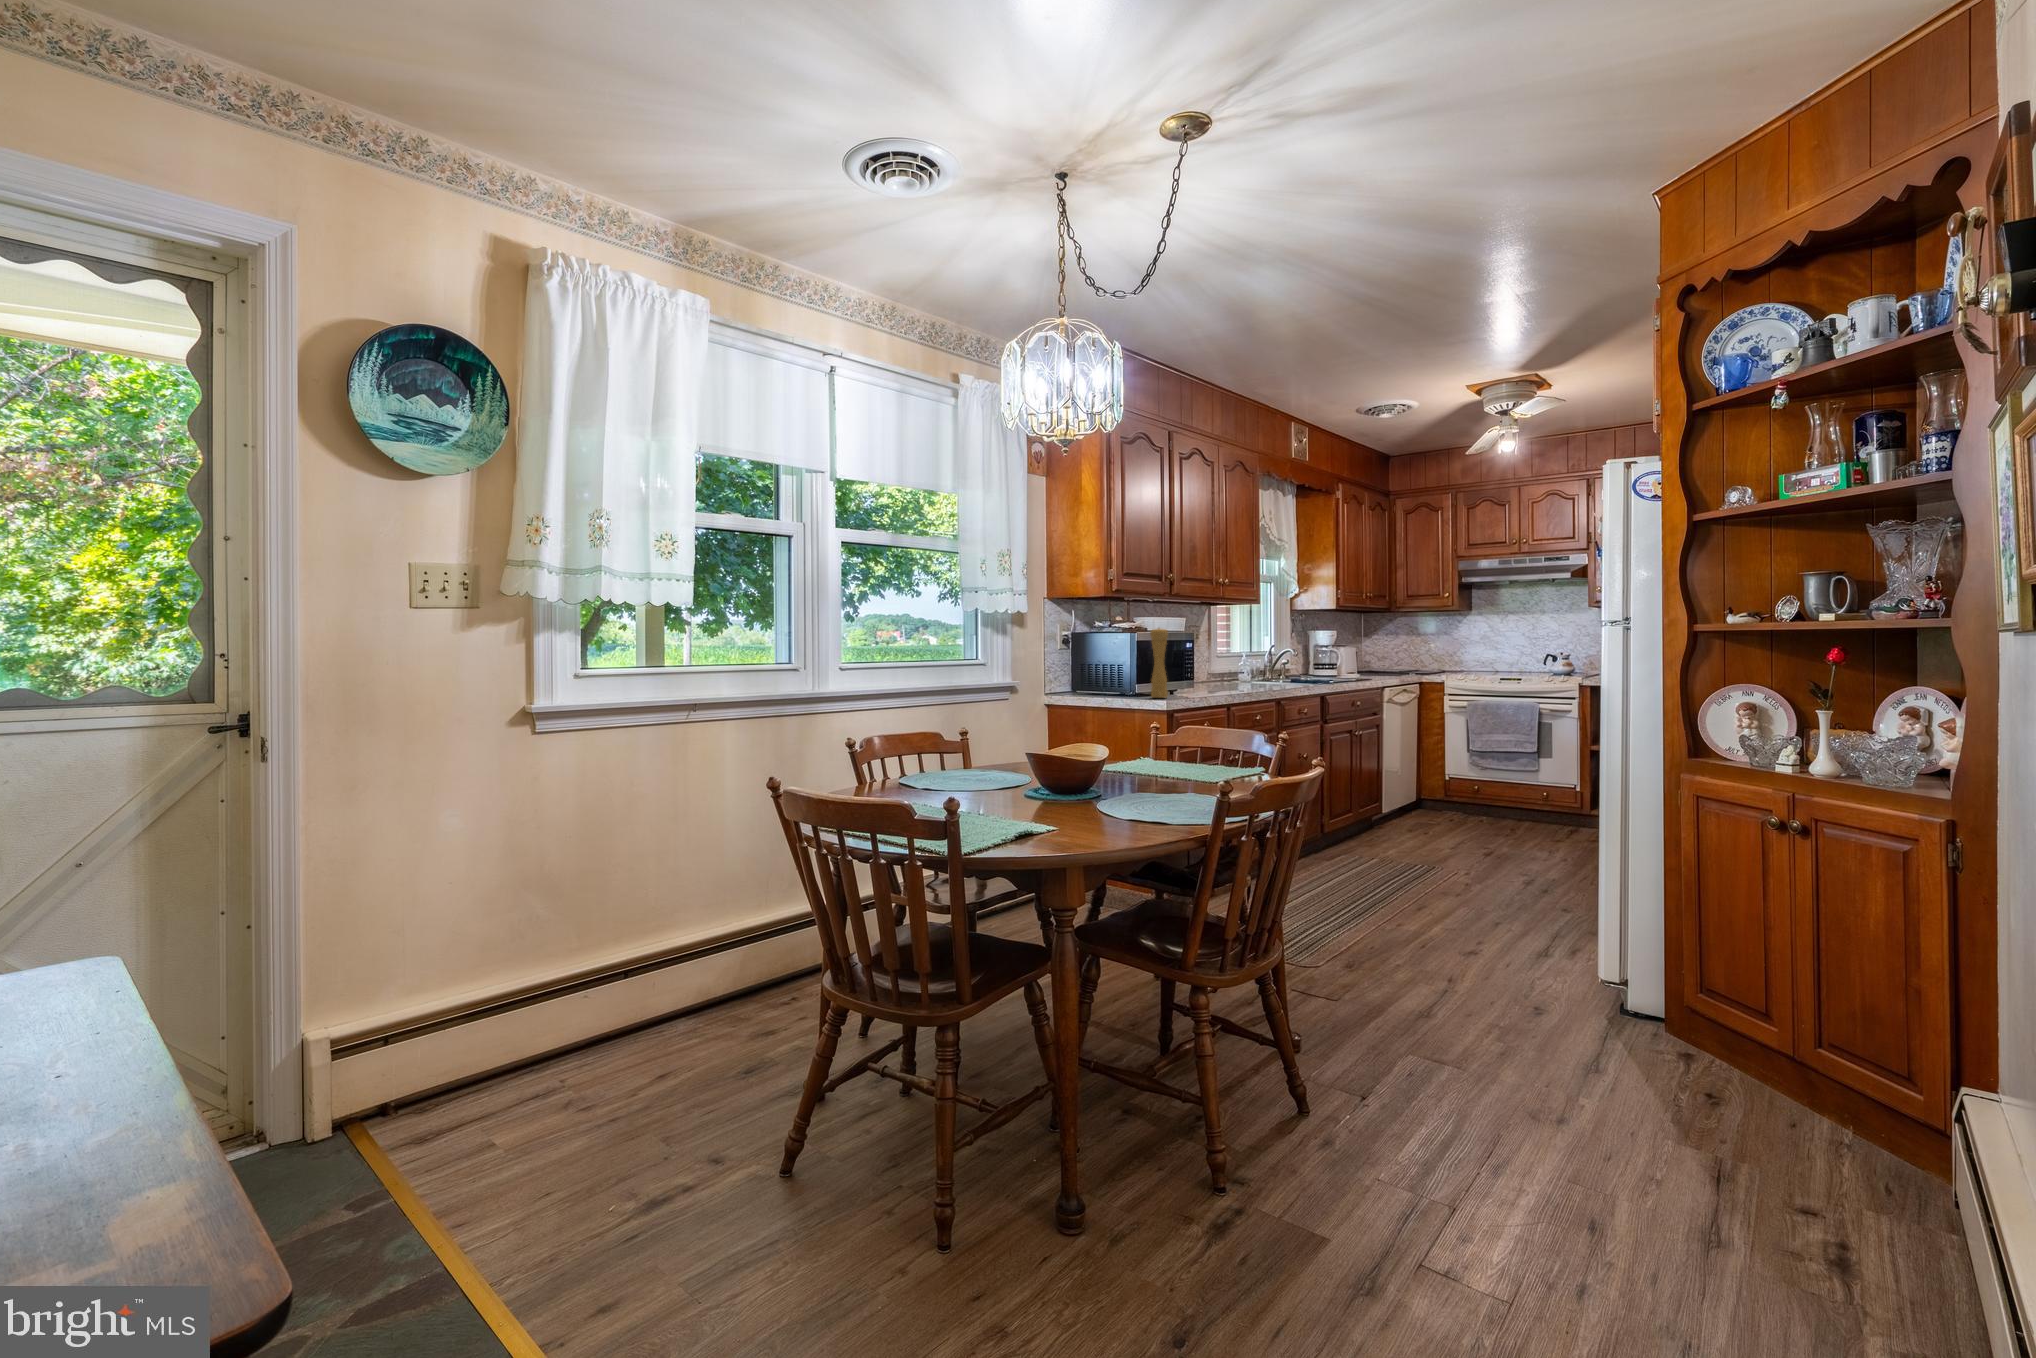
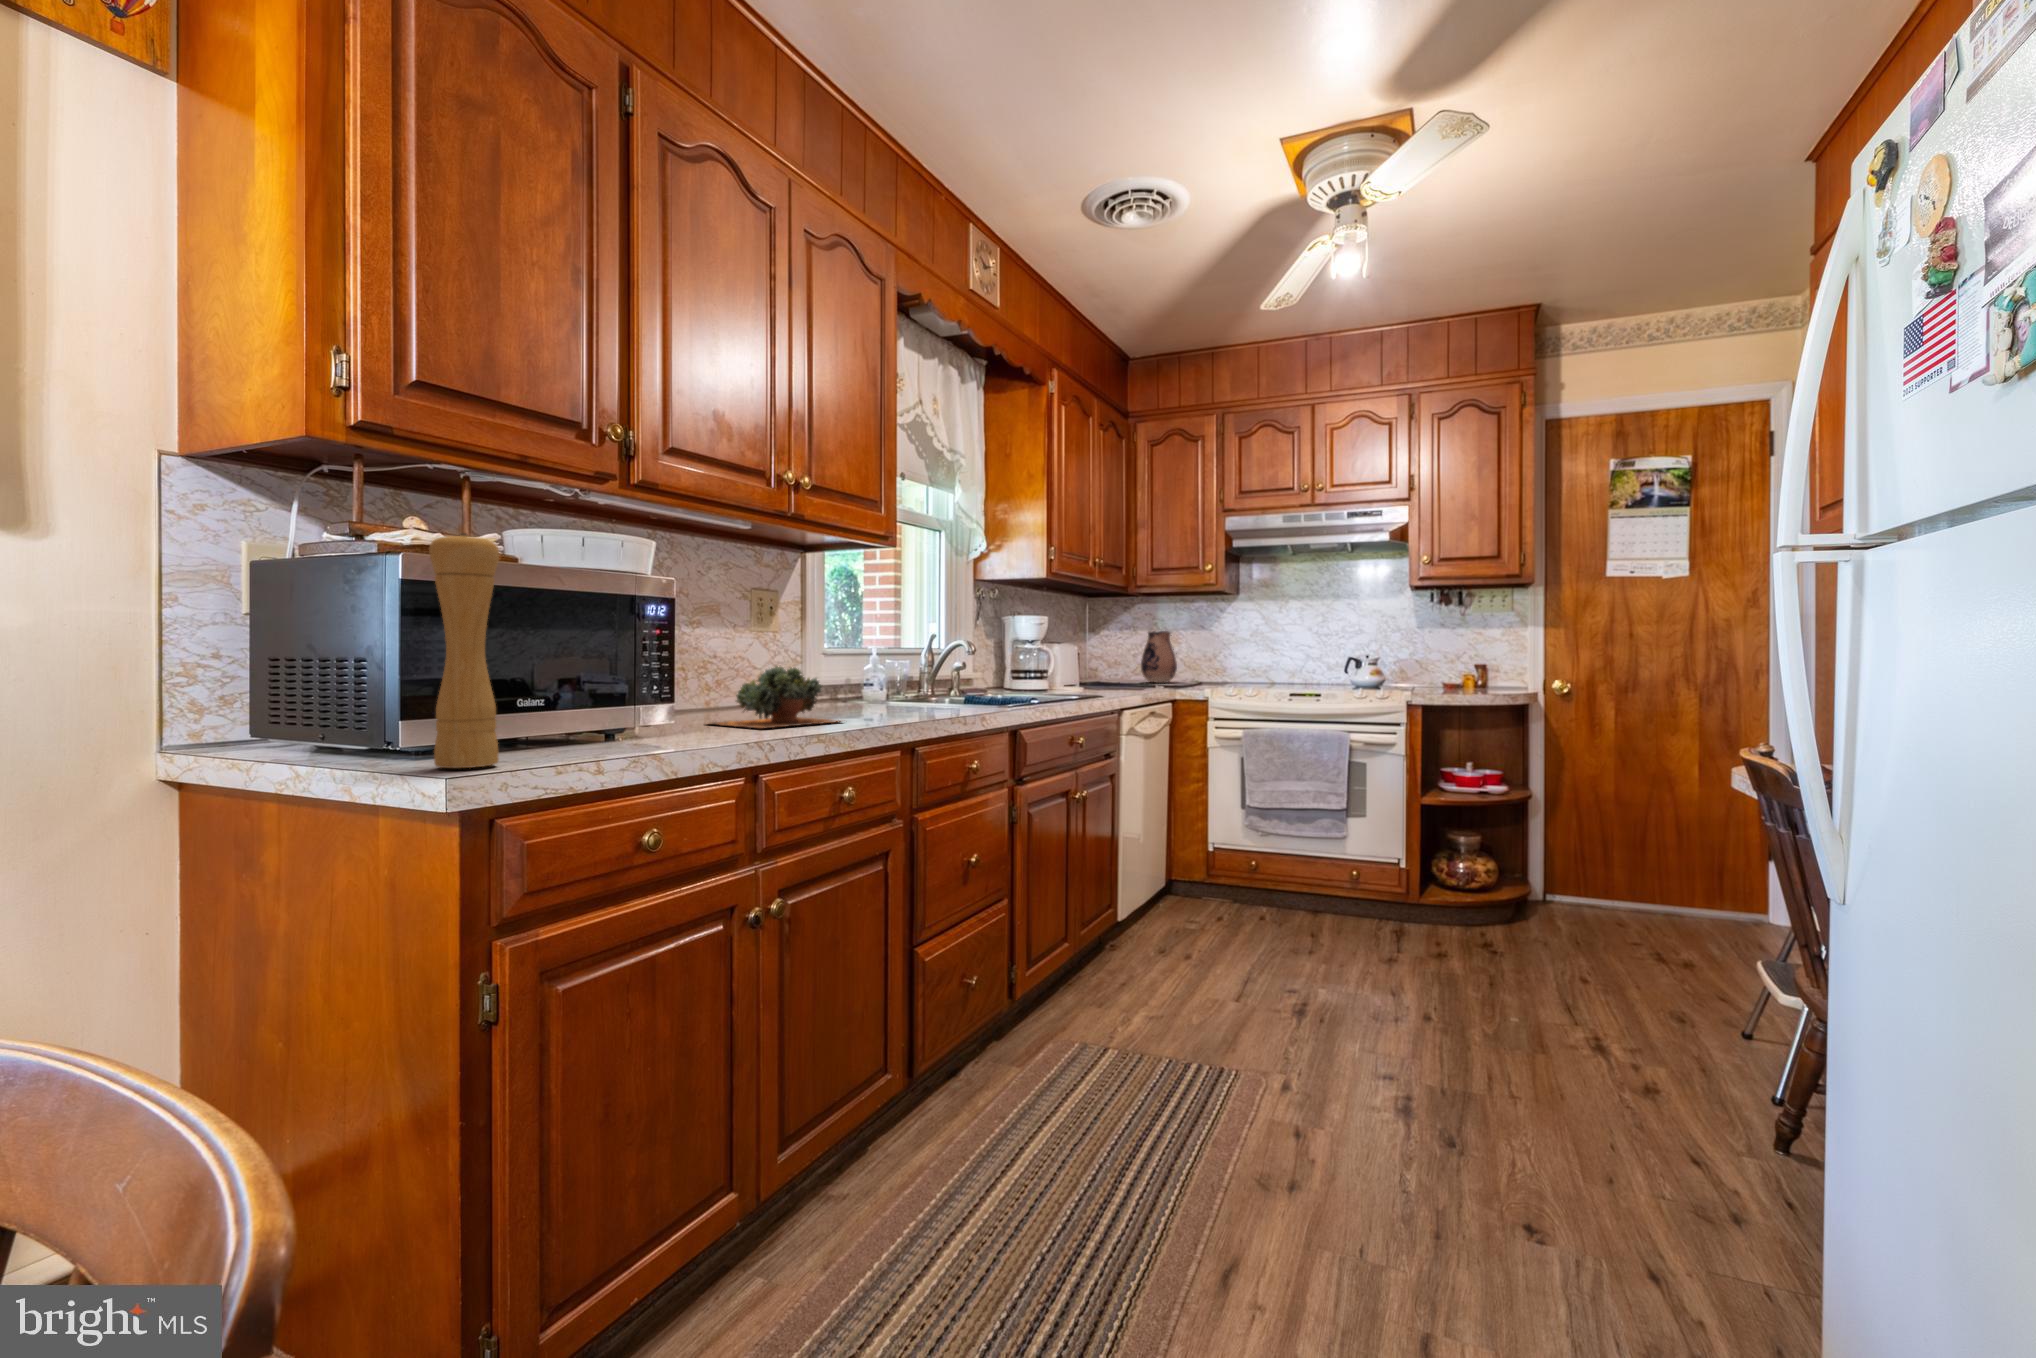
ceramic pitcher: none [1401,636,1429,671] -> present [1141,631,1177,683]
succulent plant: none [1192,665,1250,690] -> present [707,666,840,728]

